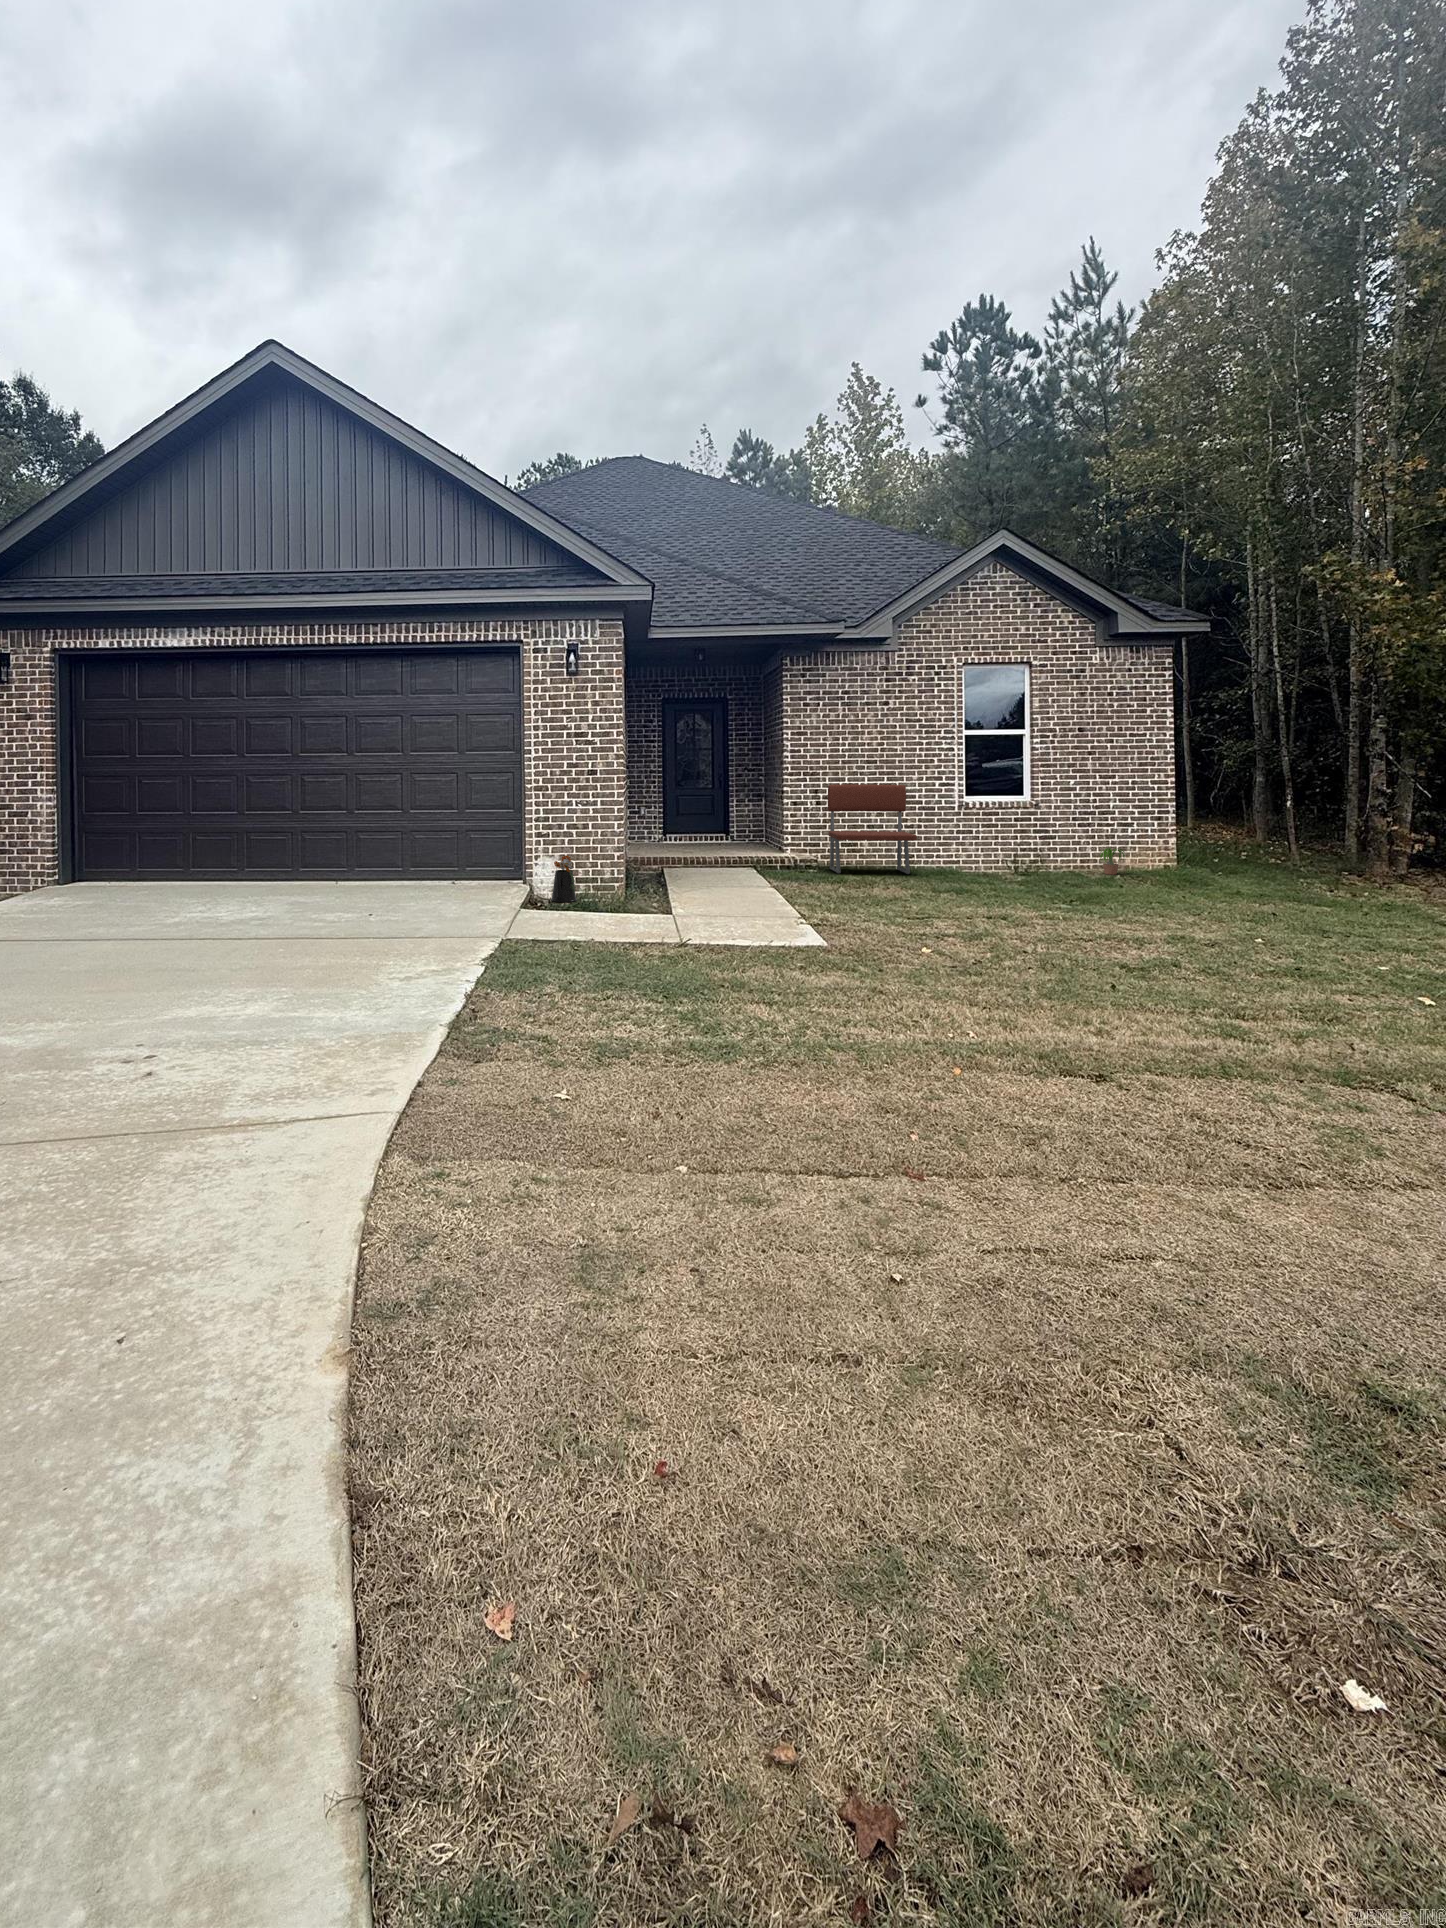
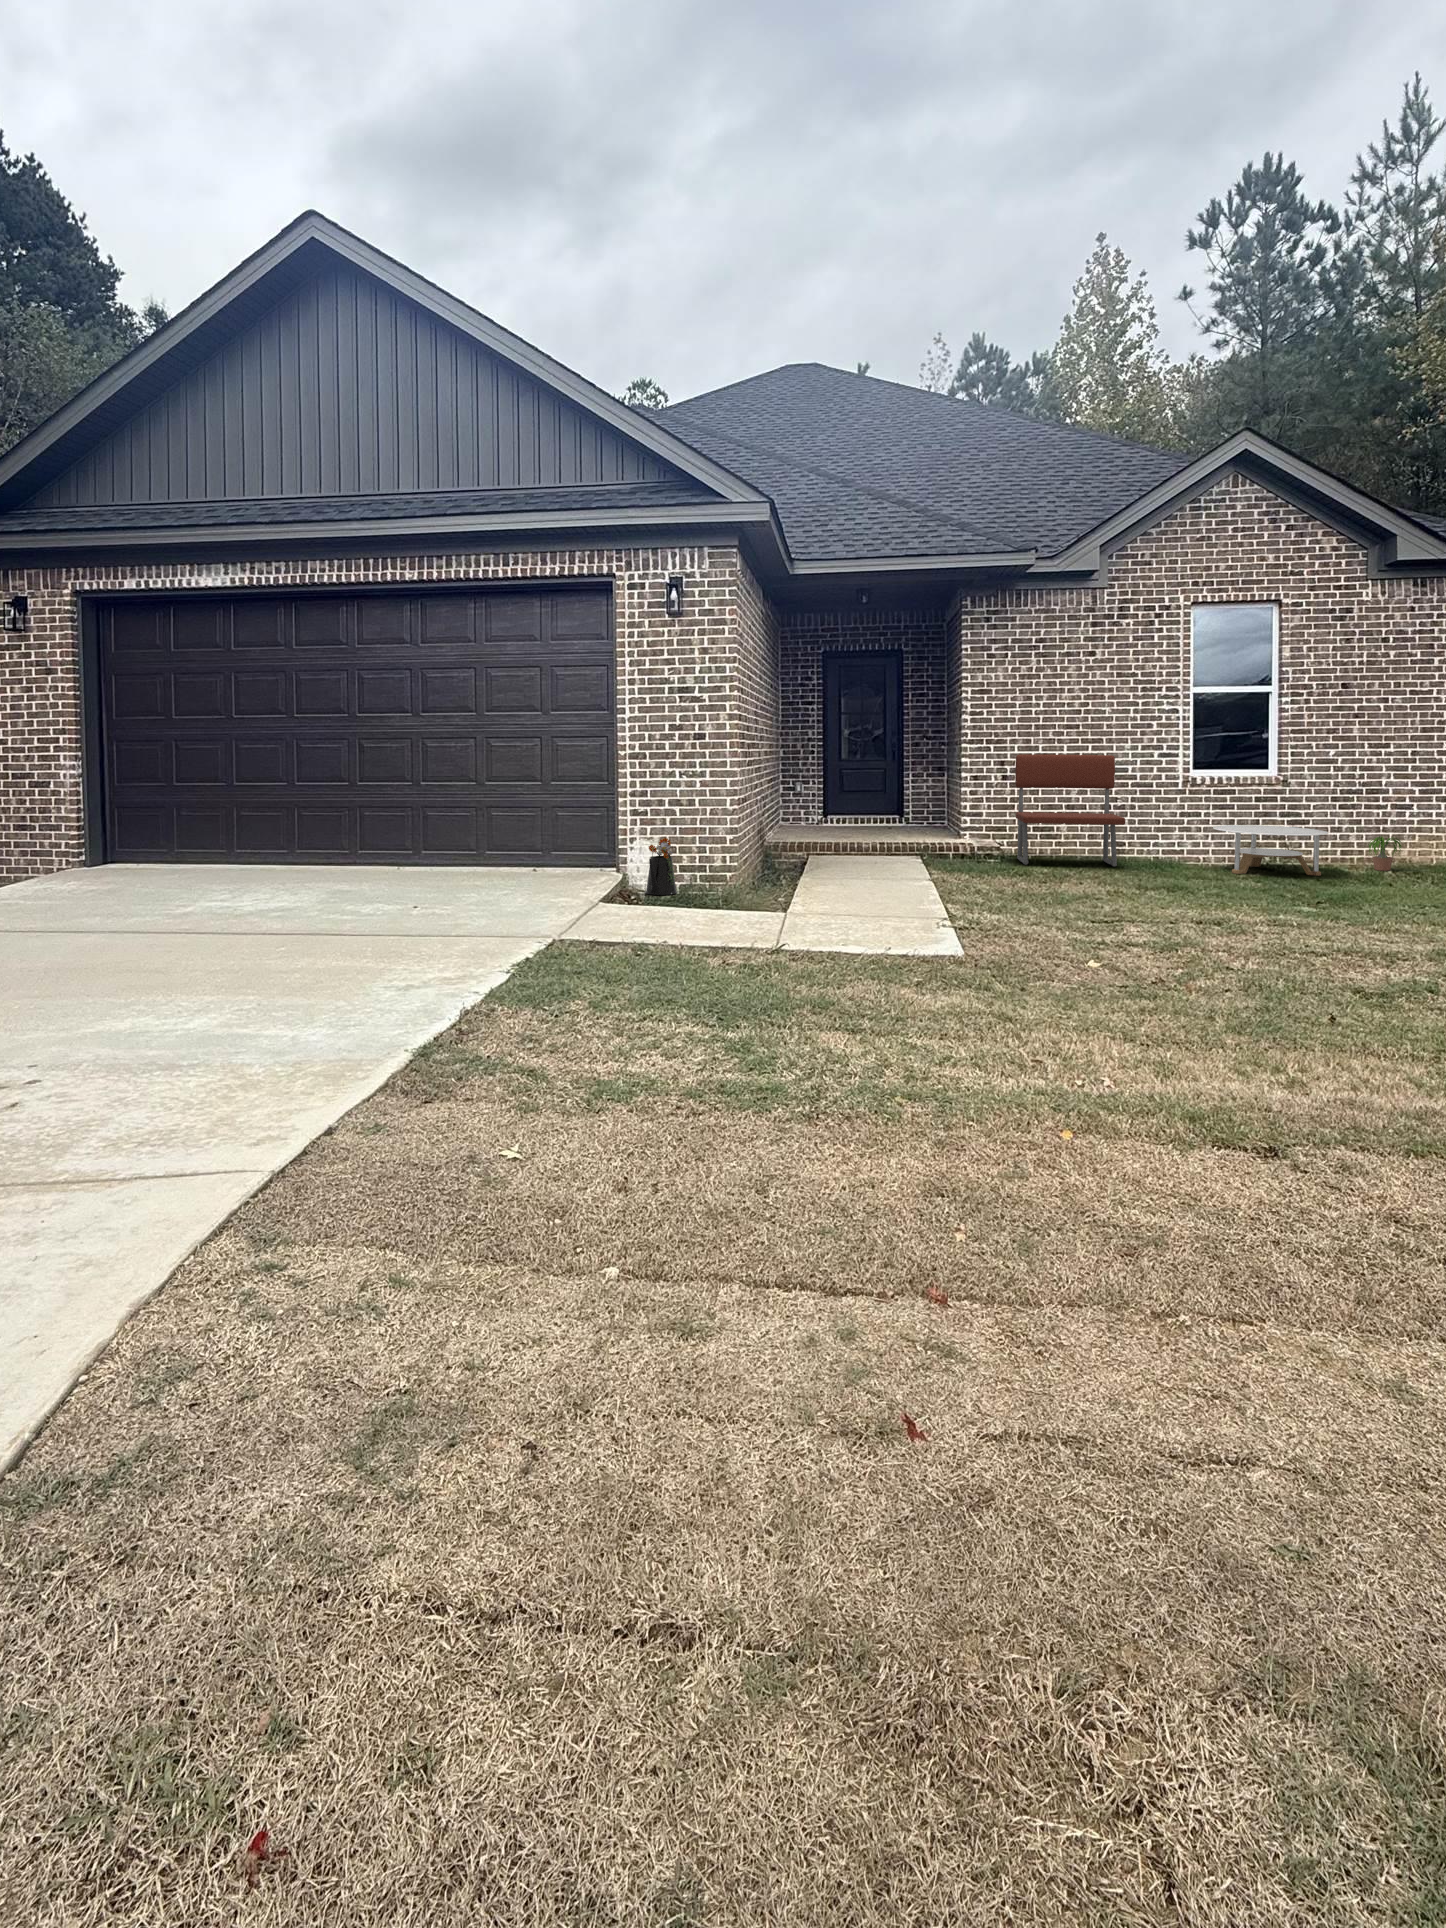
round table: none [983,840,1072,879] -> present [1213,825,1328,876]

